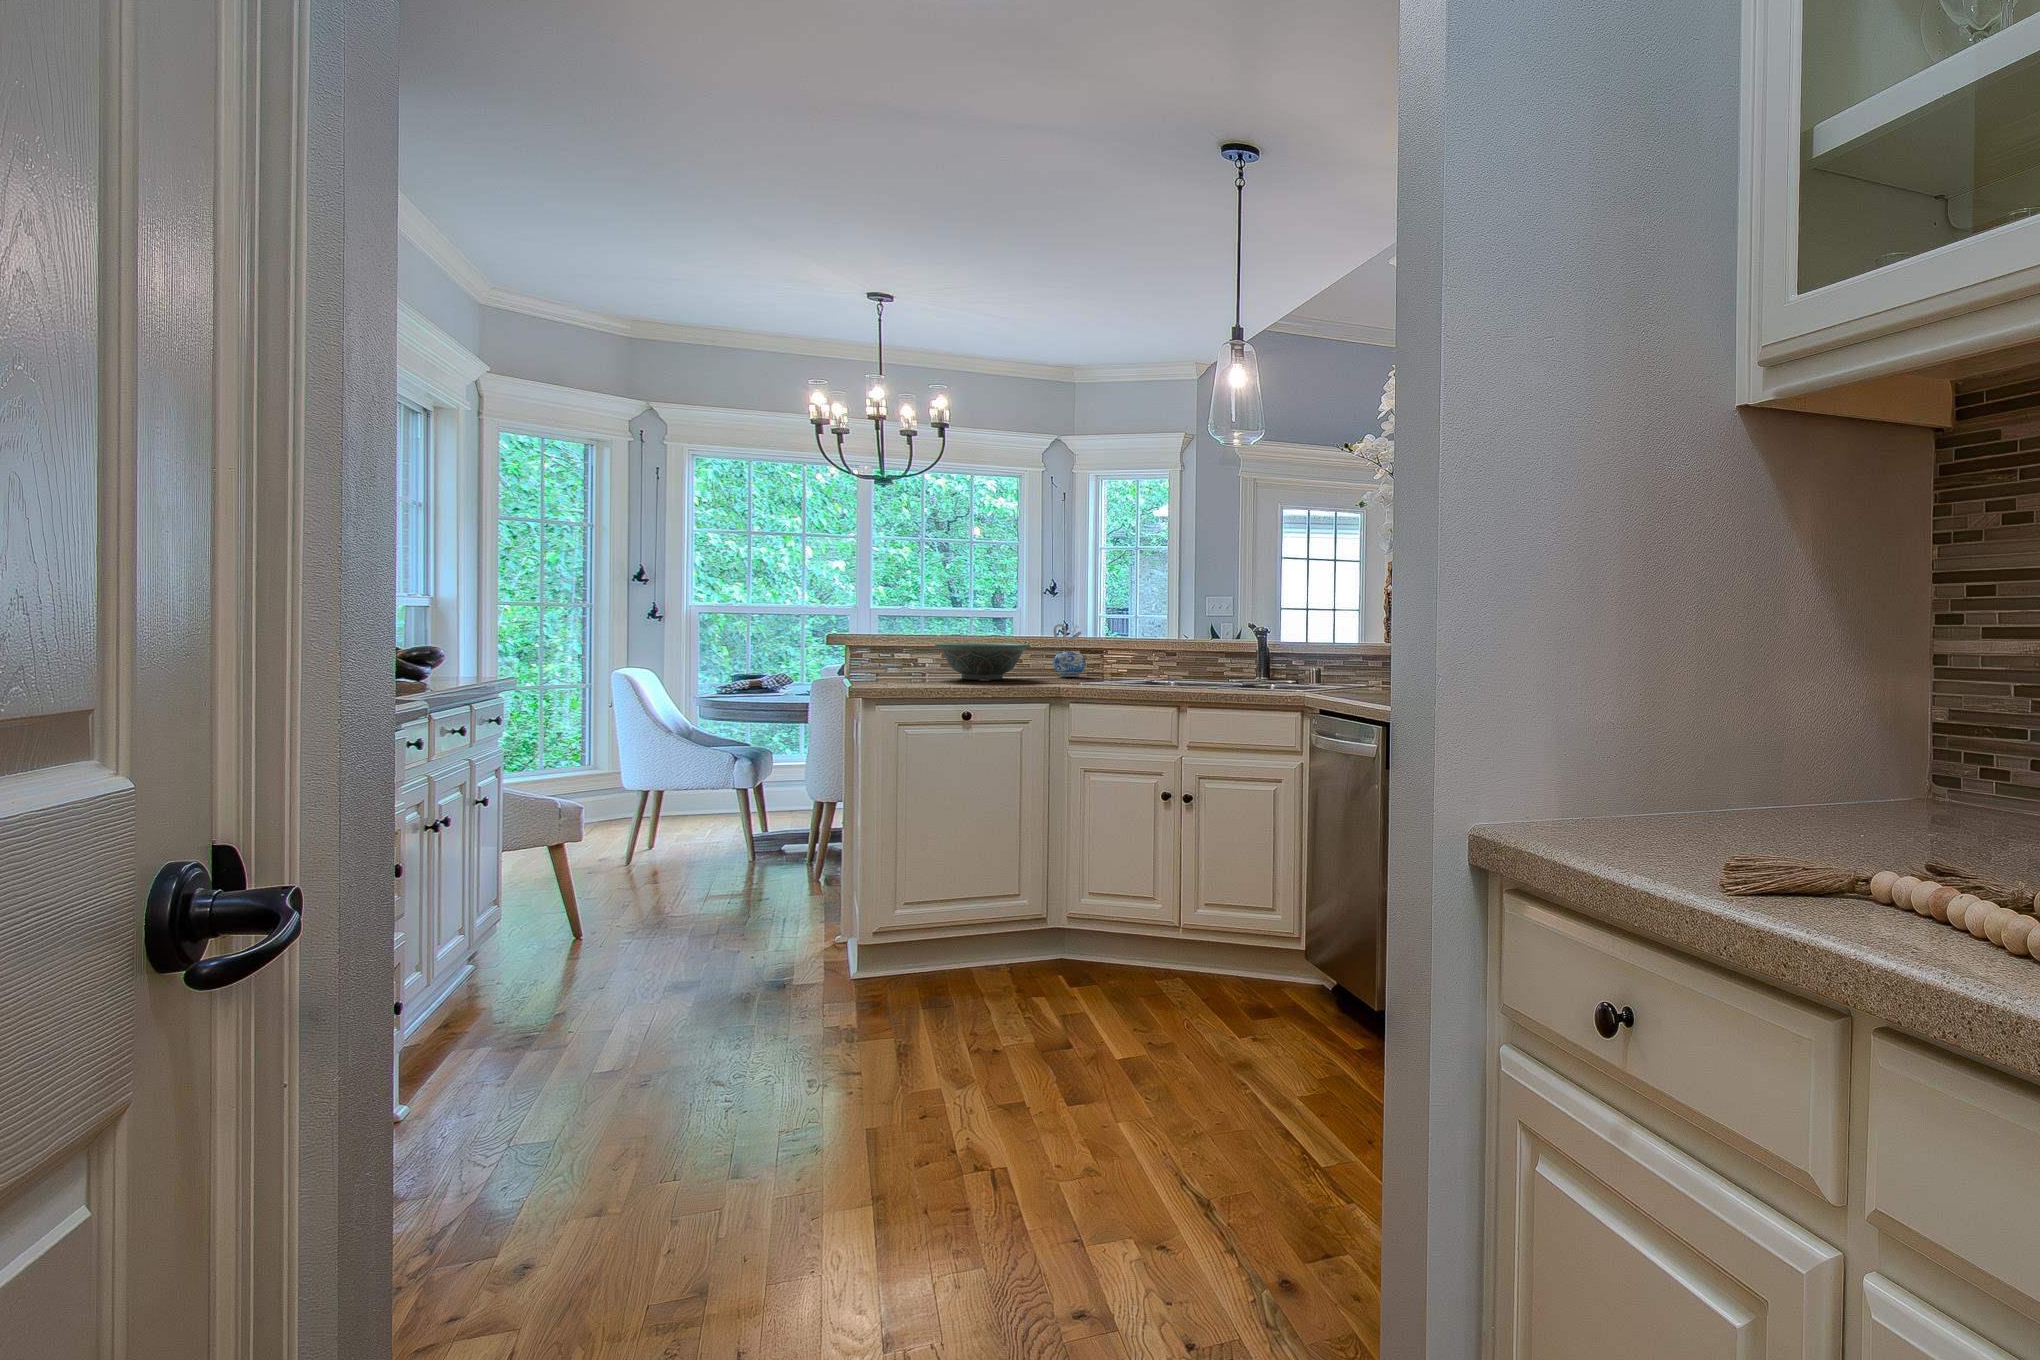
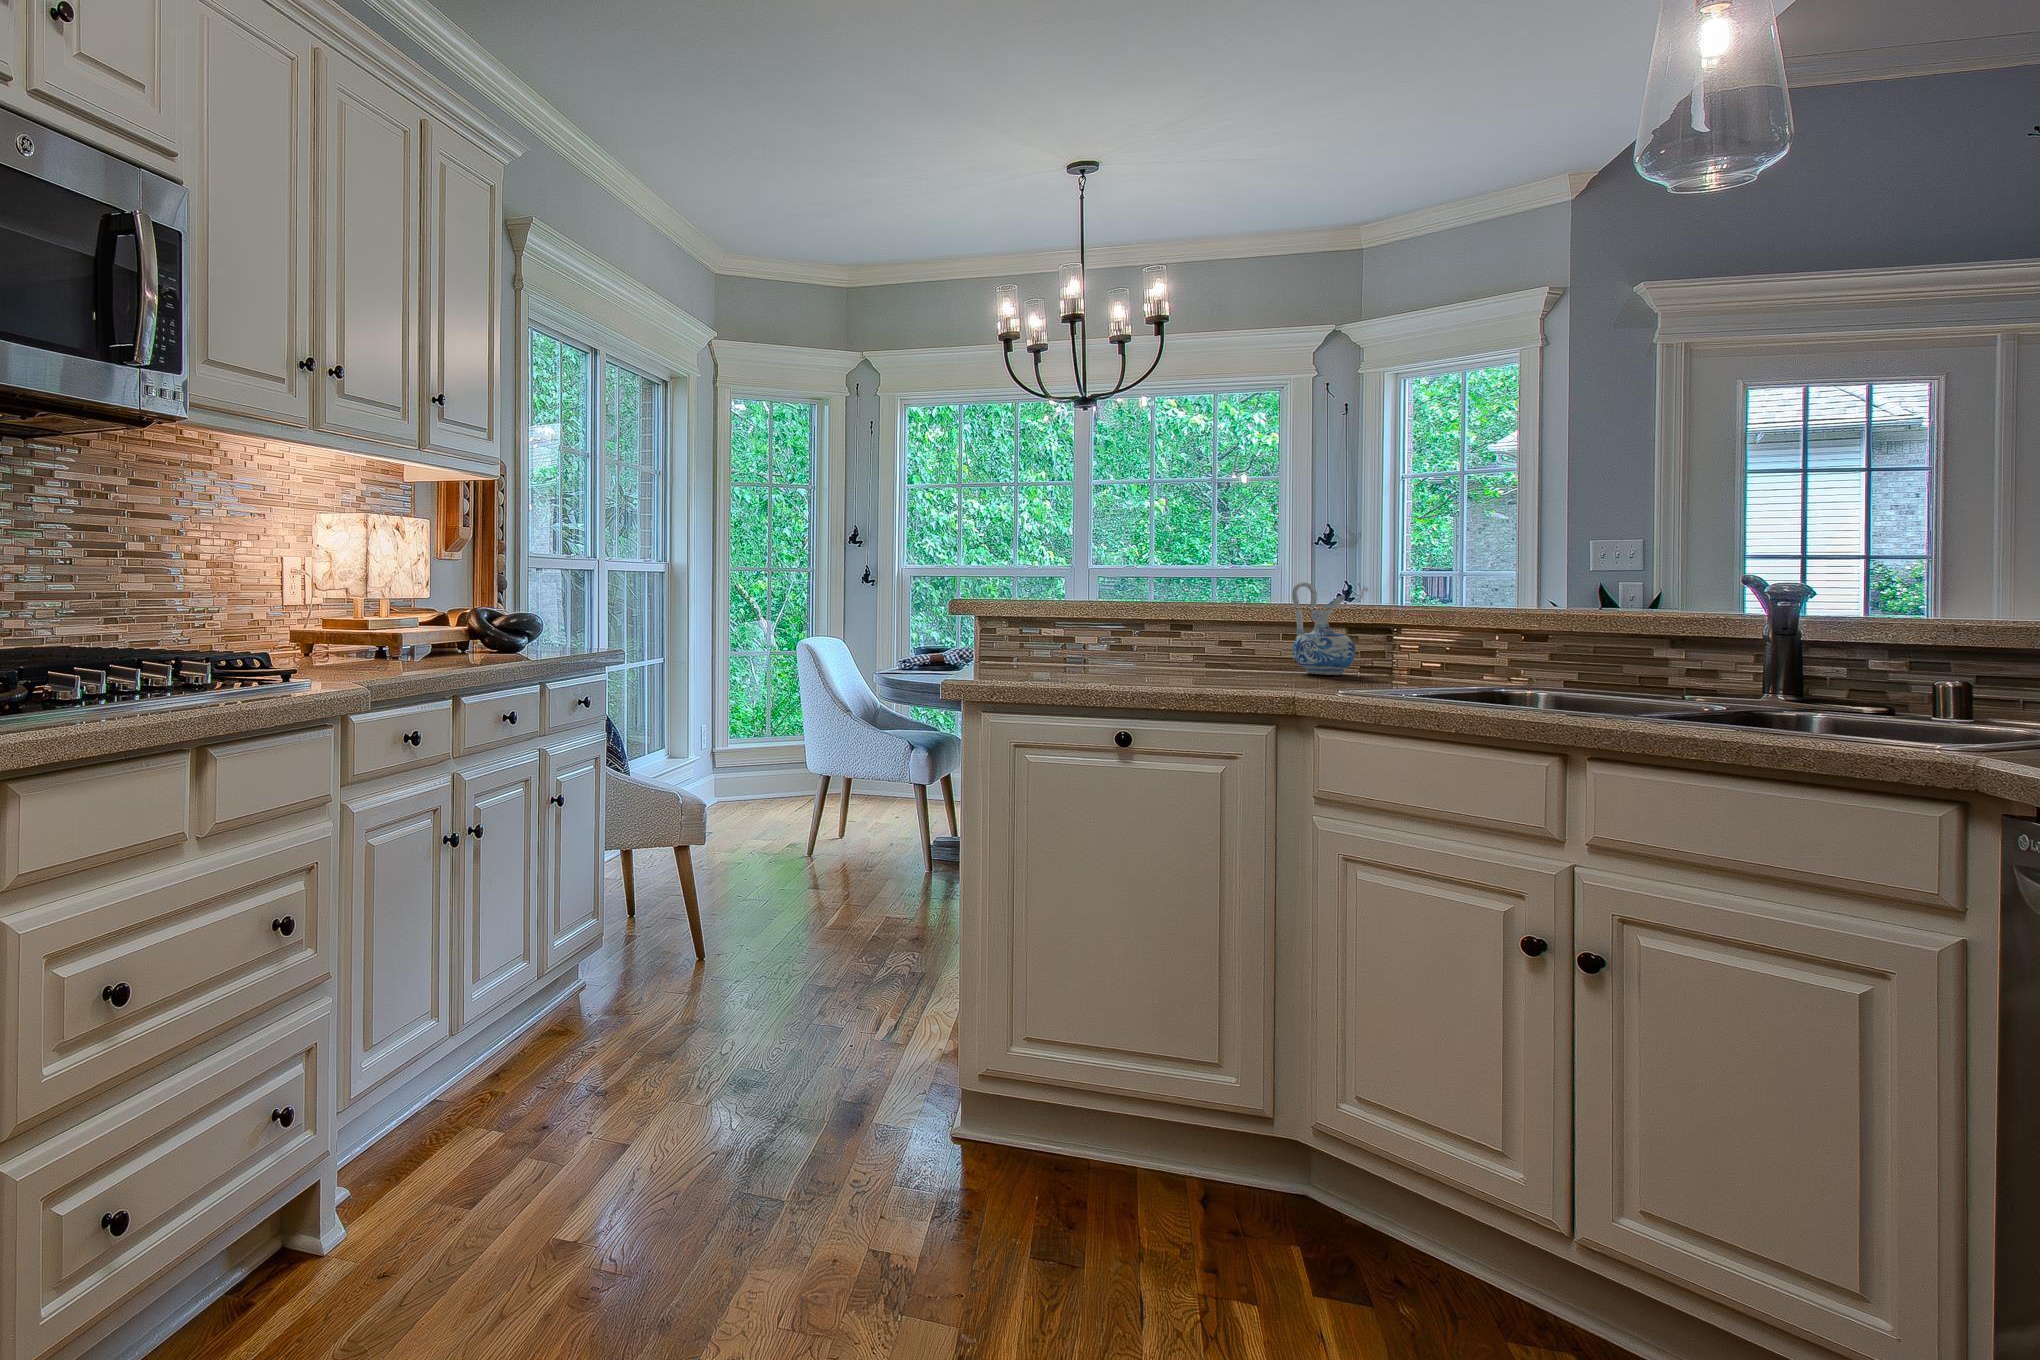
decorative bowl: present [935,643,1030,680] -> none [1078,614,1245,677]

